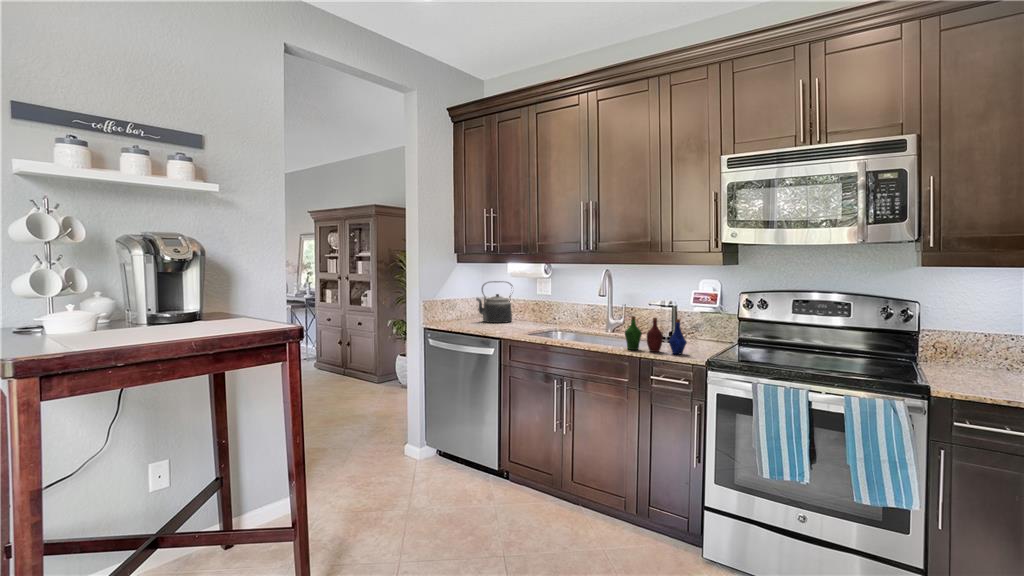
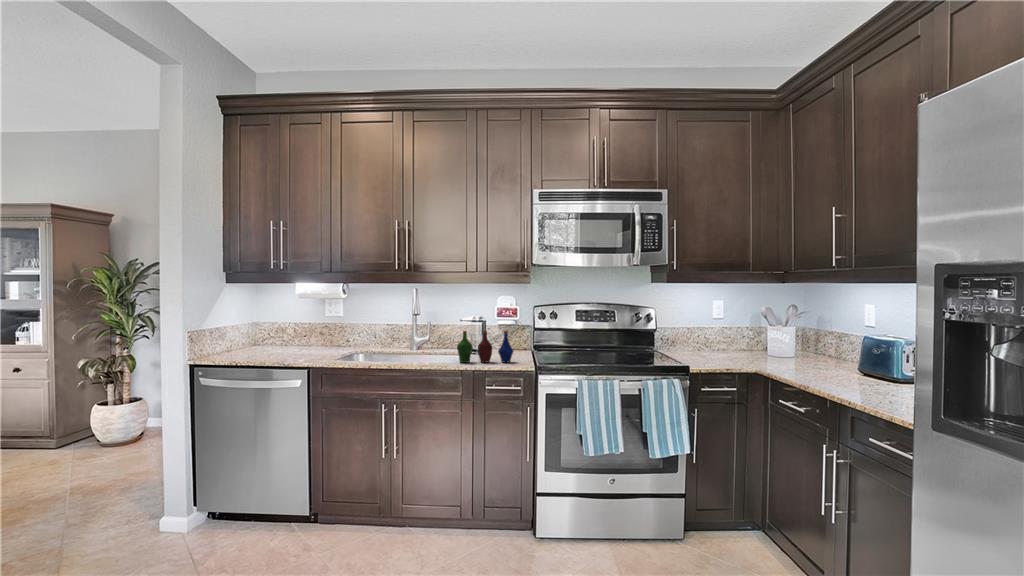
kettle: present [476,281,512,323] -> none [253,303,298,350]

